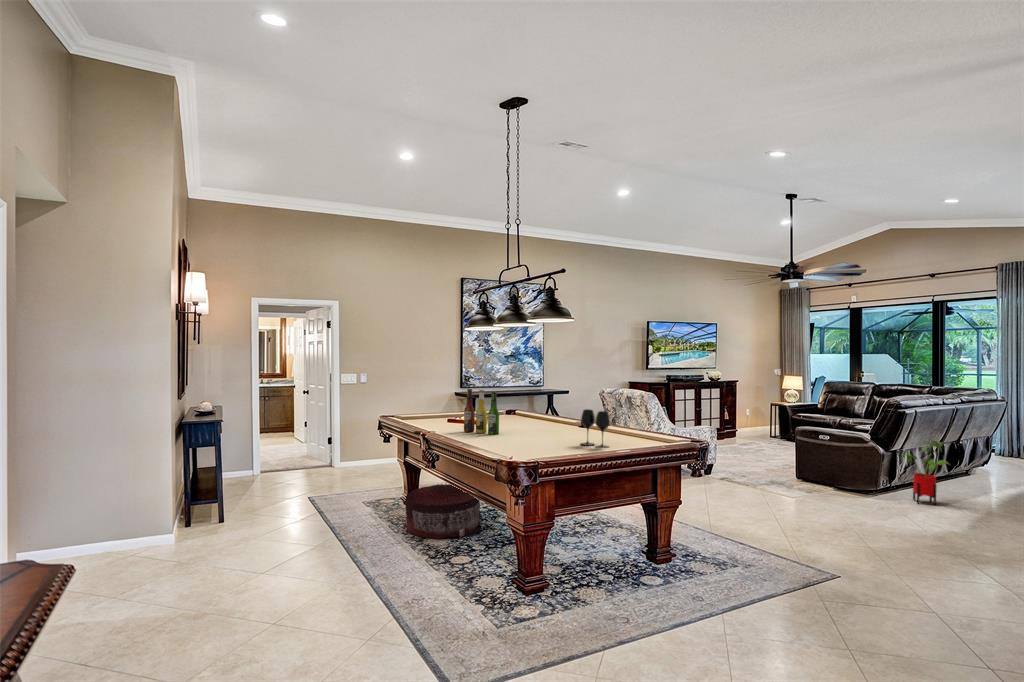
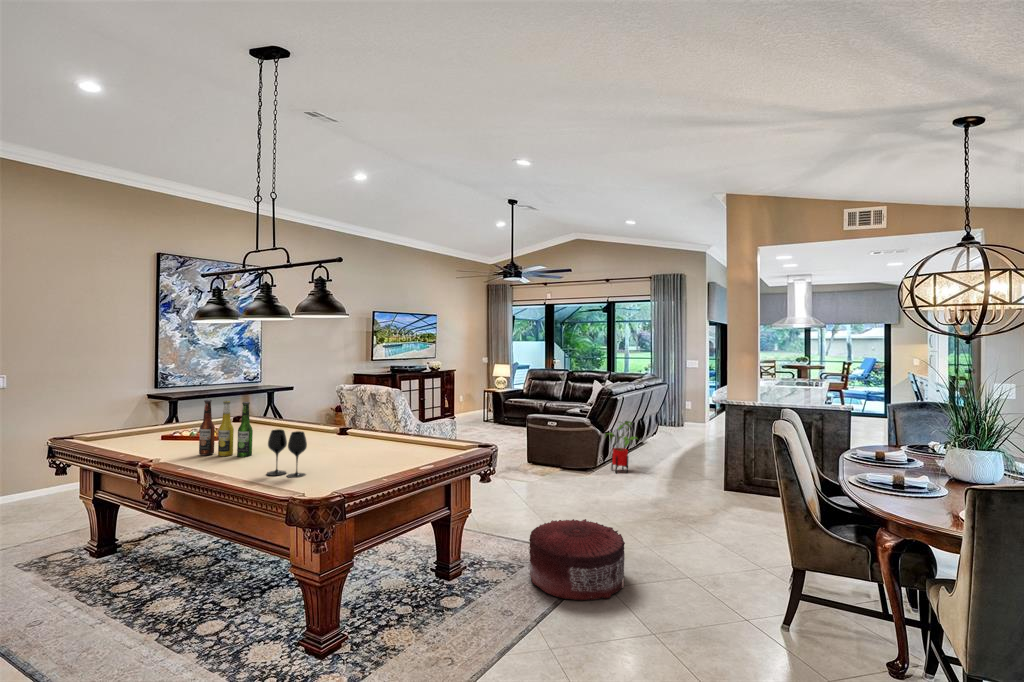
wine glass: present [581,409,610,448] -> present [267,429,307,478]
pouf: present [406,484,482,539] -> present [529,519,625,600]

